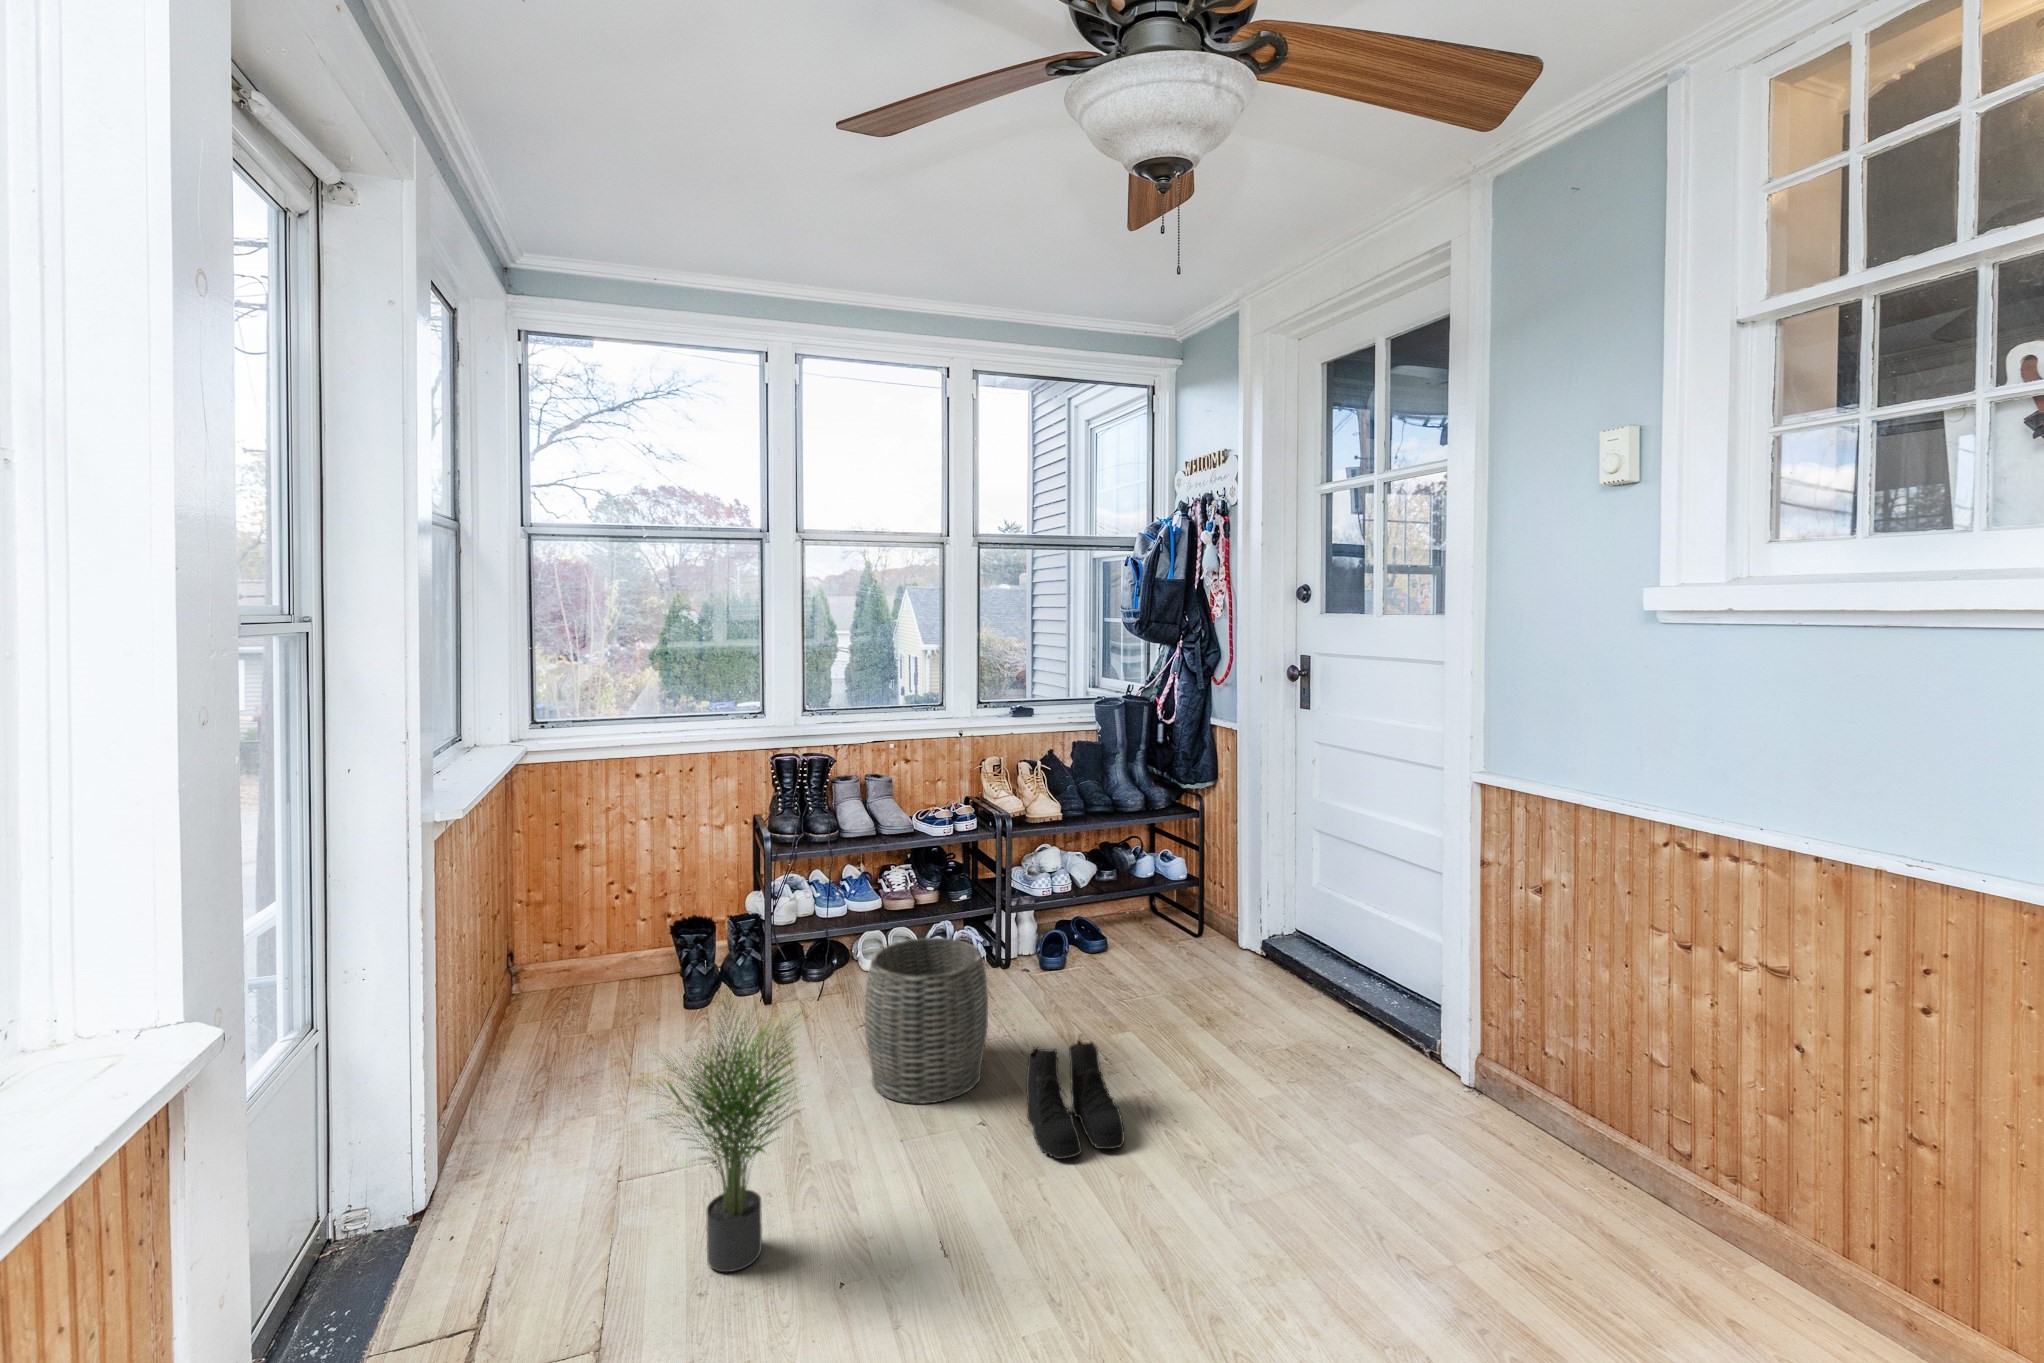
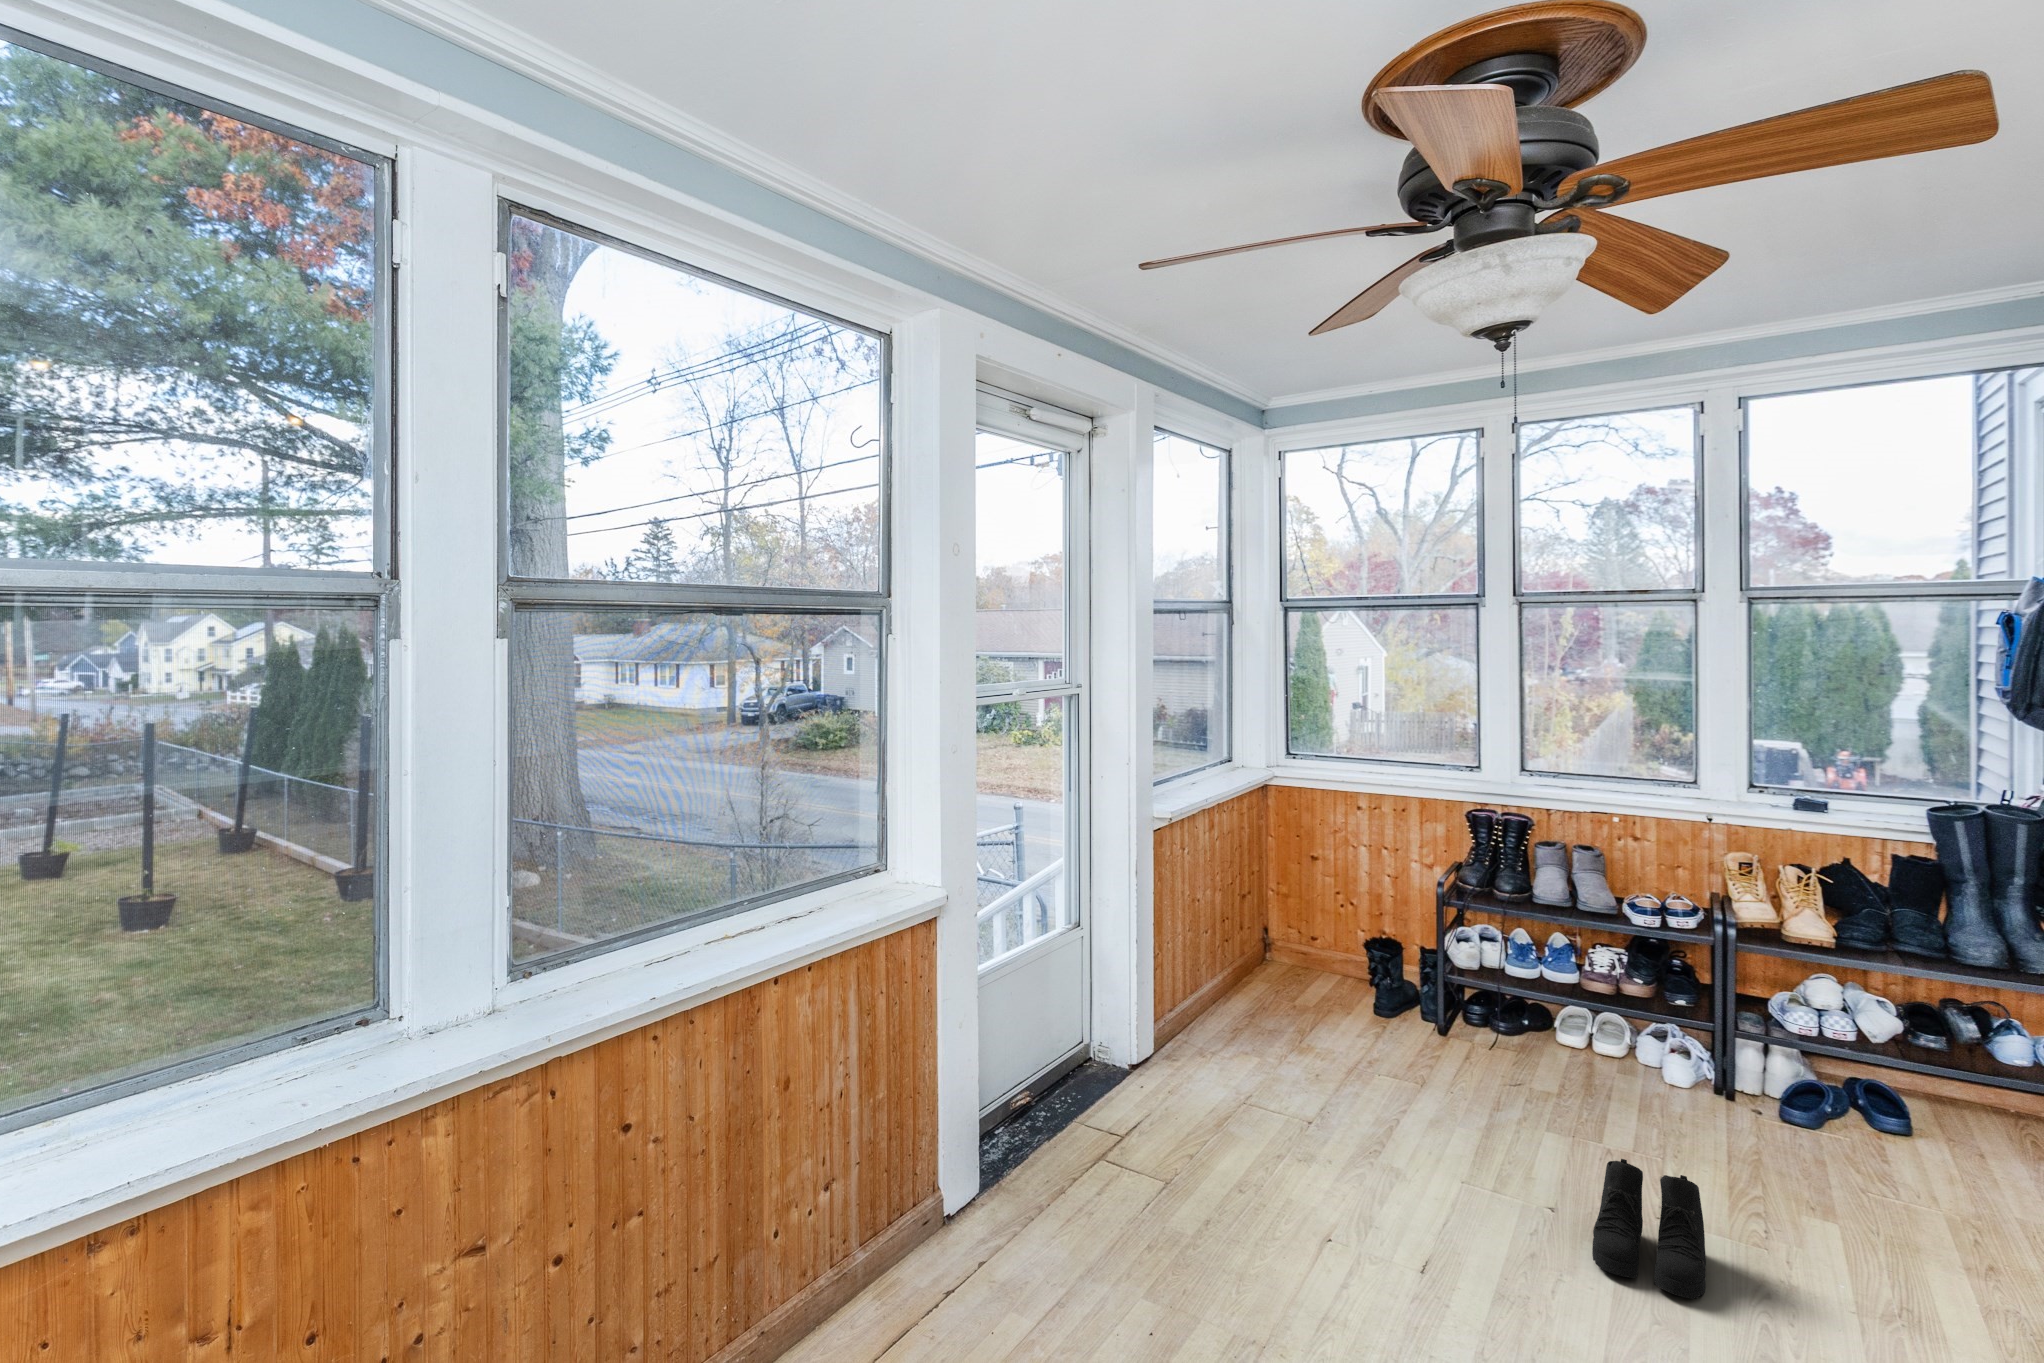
woven basket: present [865,938,988,1104] -> none [1470,1010,1609,1178]
potted plant: present [640,996,803,1272] -> none [1219,982,1346,1192]

